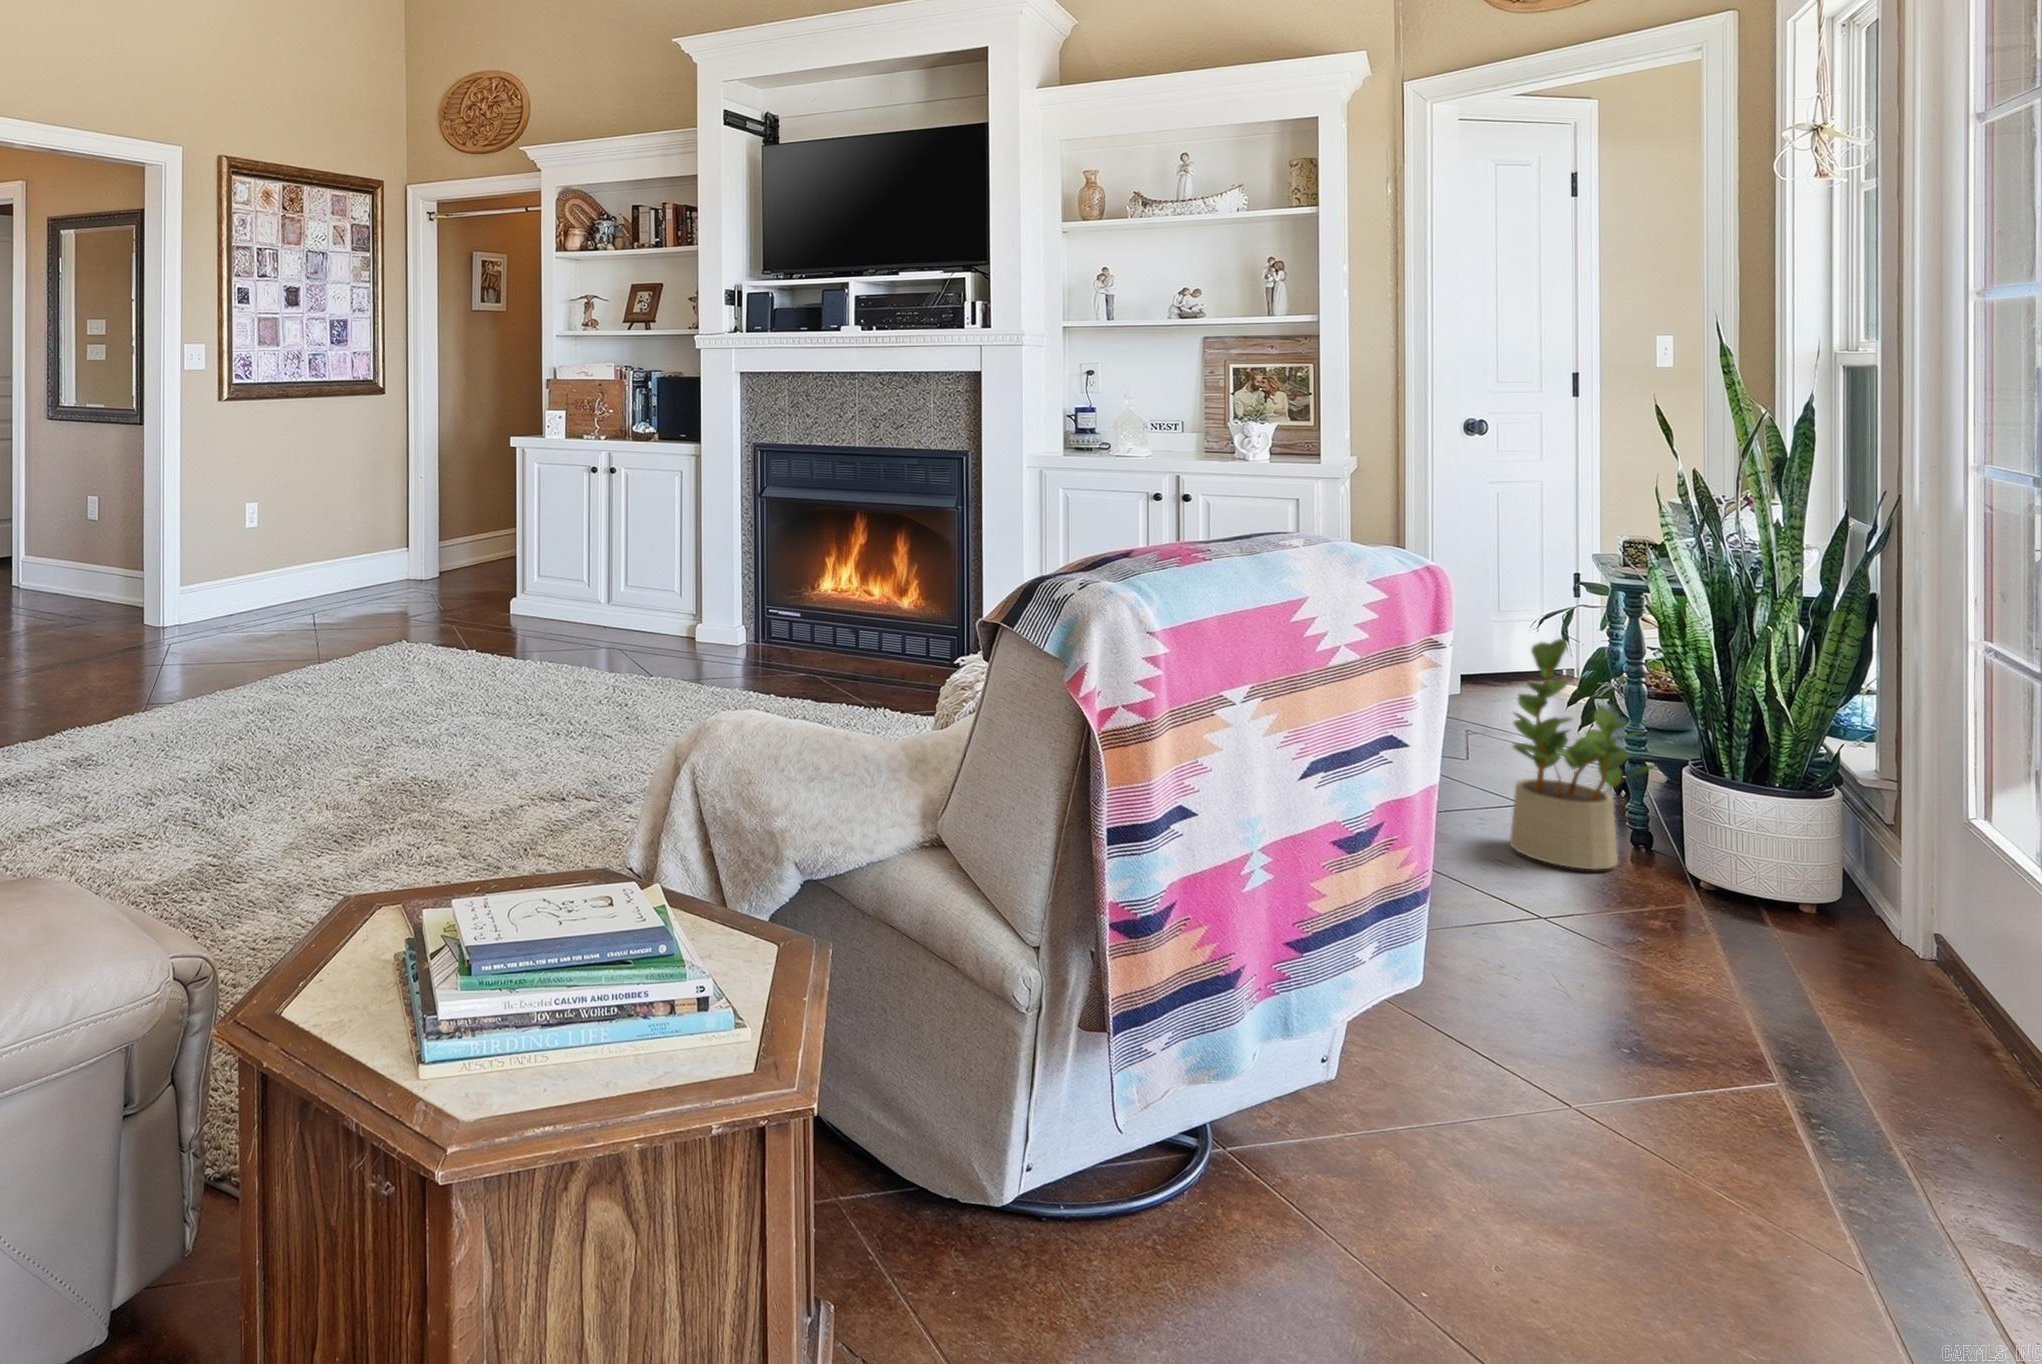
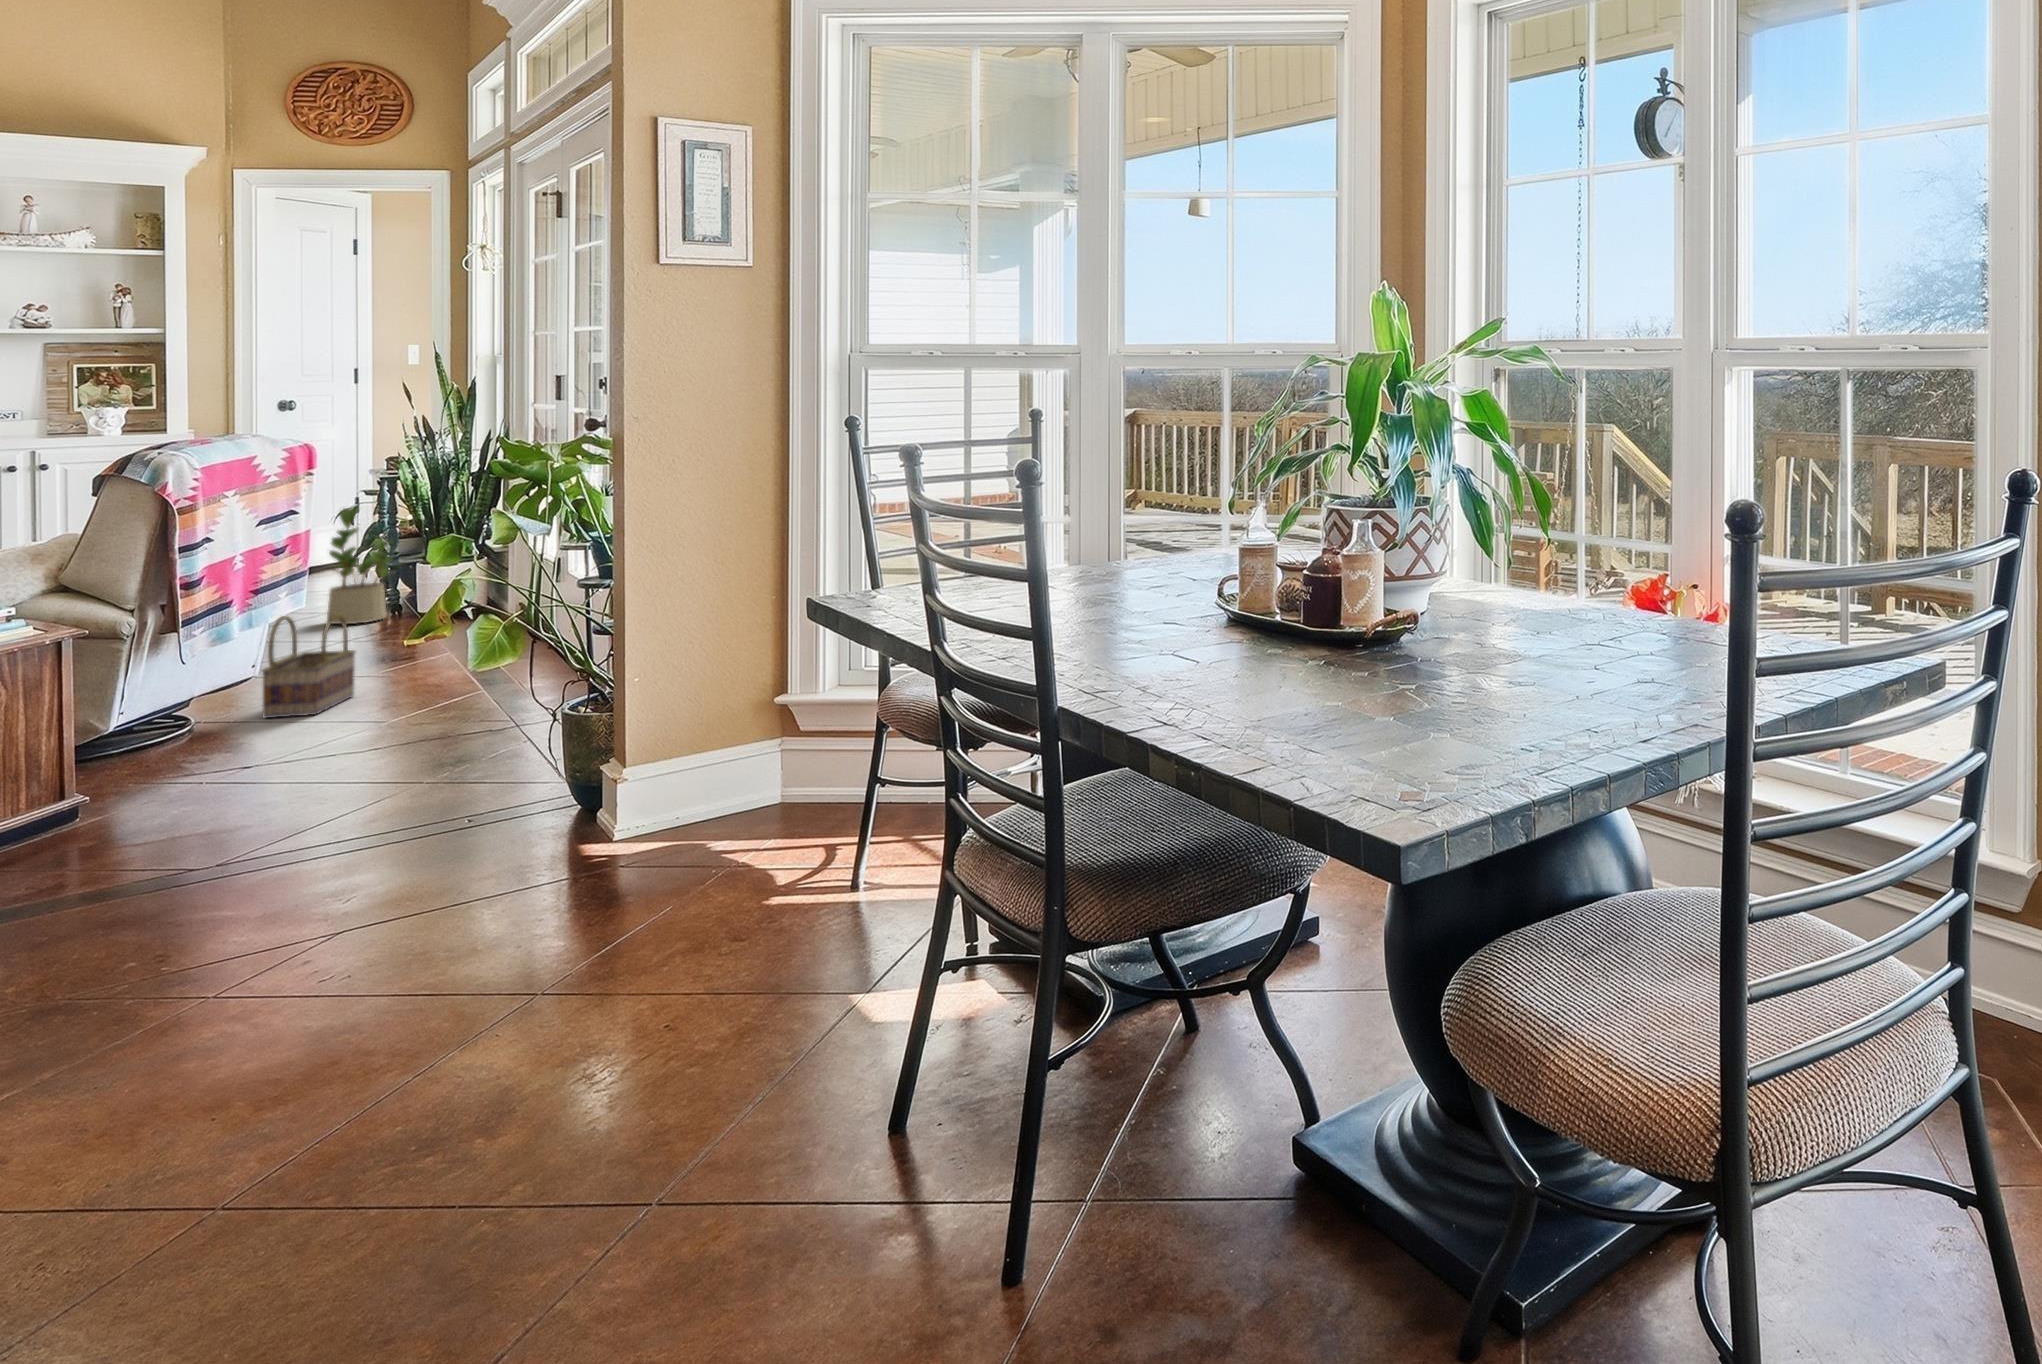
basket: none [1307,988,1529,1302] -> present [262,614,355,718]

